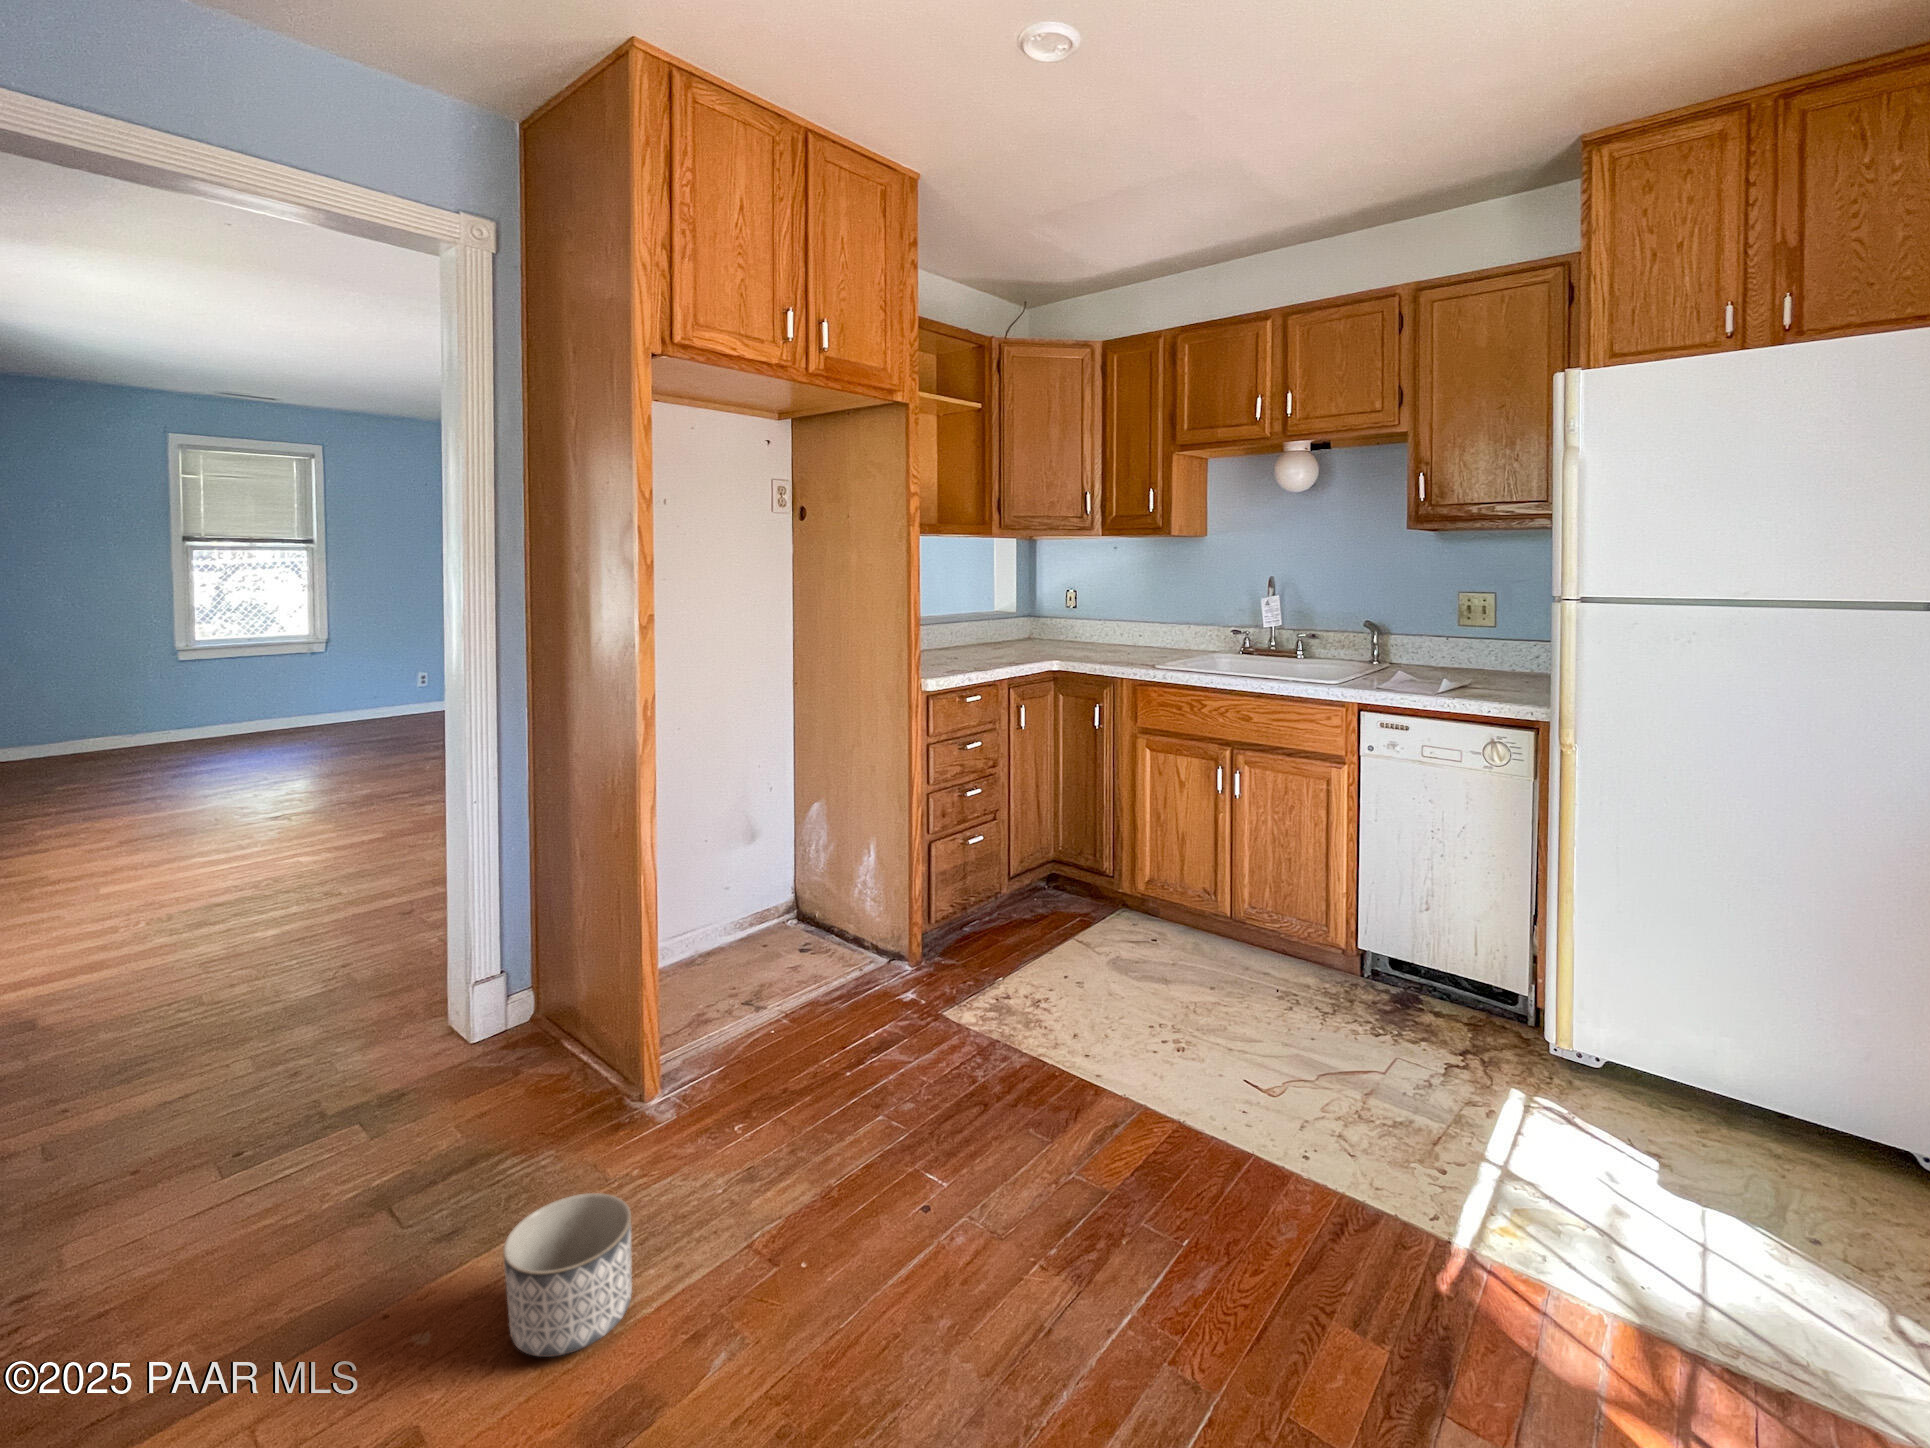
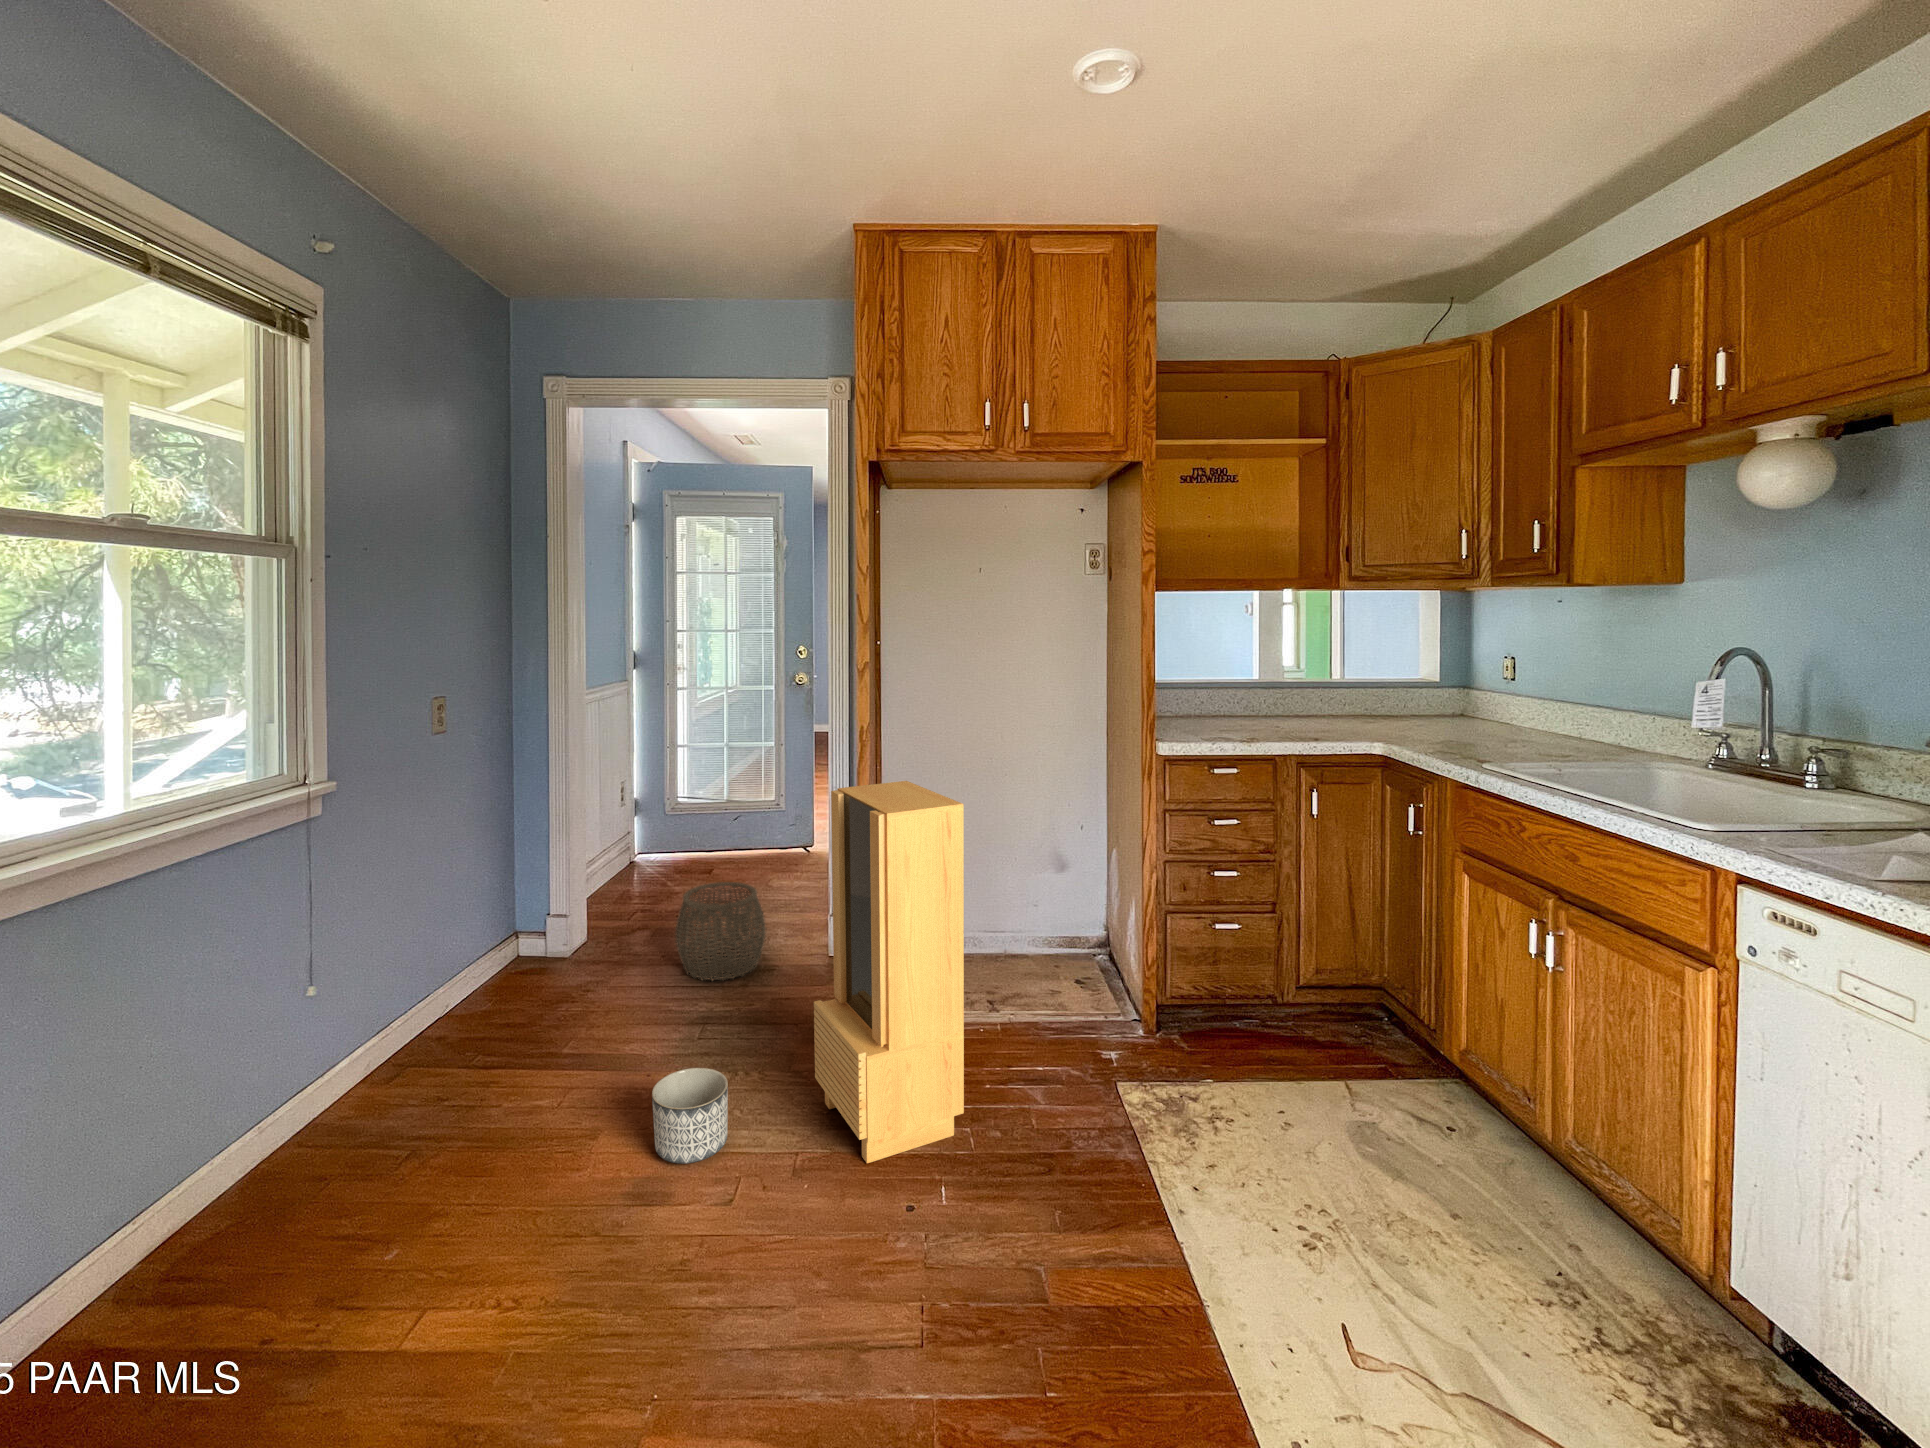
storage cabinet: none [679,732,882,1196] -> present [814,781,964,1163]
woven basket: none [175,969,372,1151] -> present [675,882,766,981]

